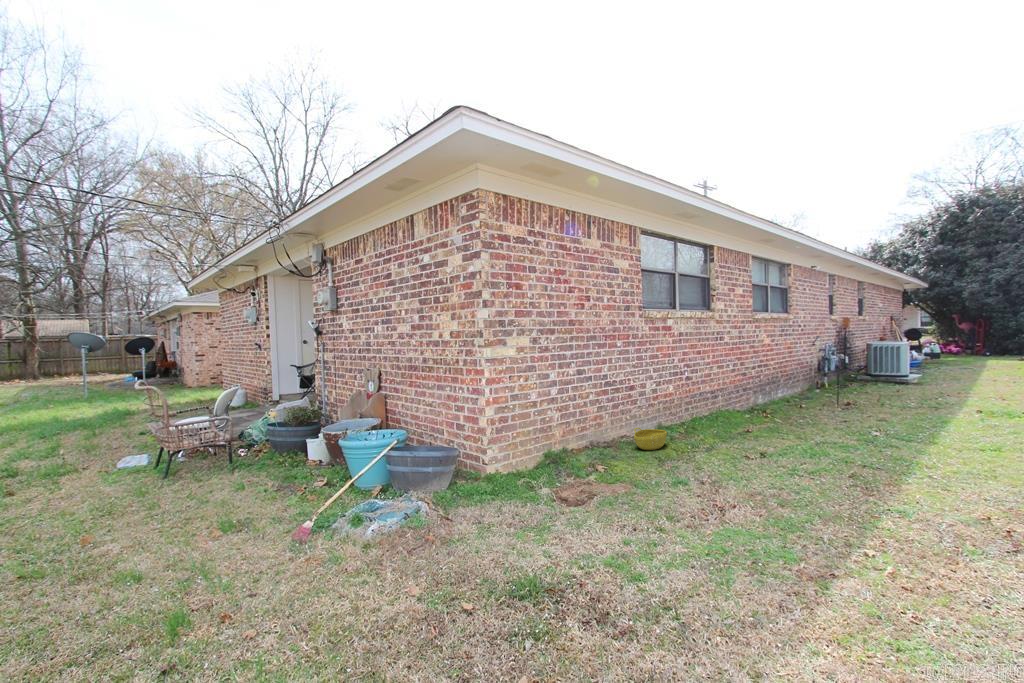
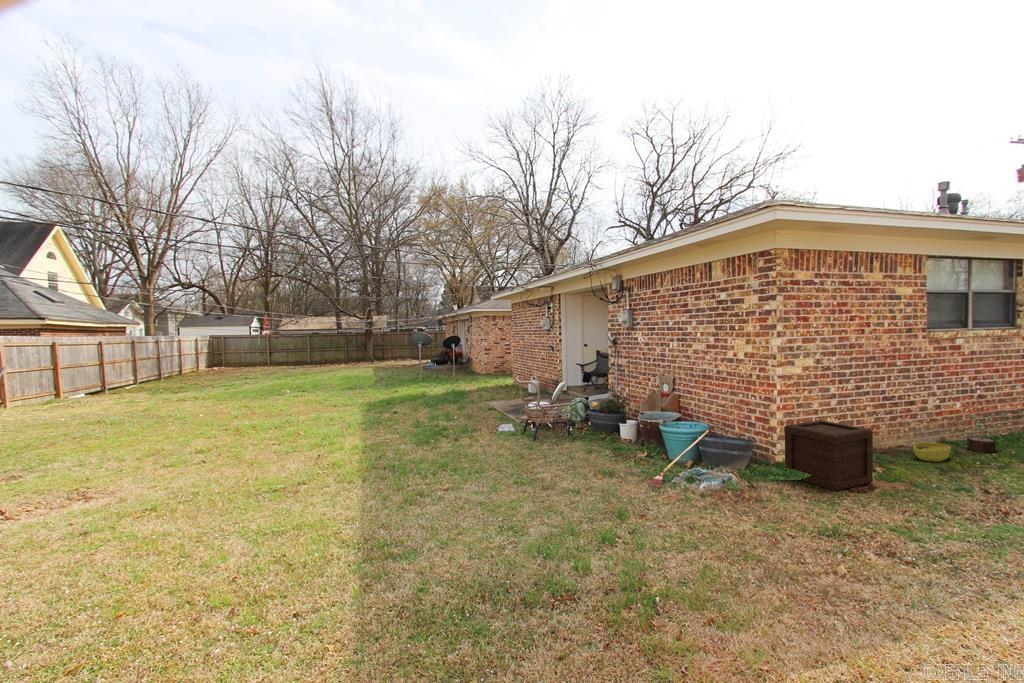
decorative plant: none [676,394,703,434] -> present [964,414,996,453]
wooden crate: none [496,413,593,505] -> present [785,420,873,491]

